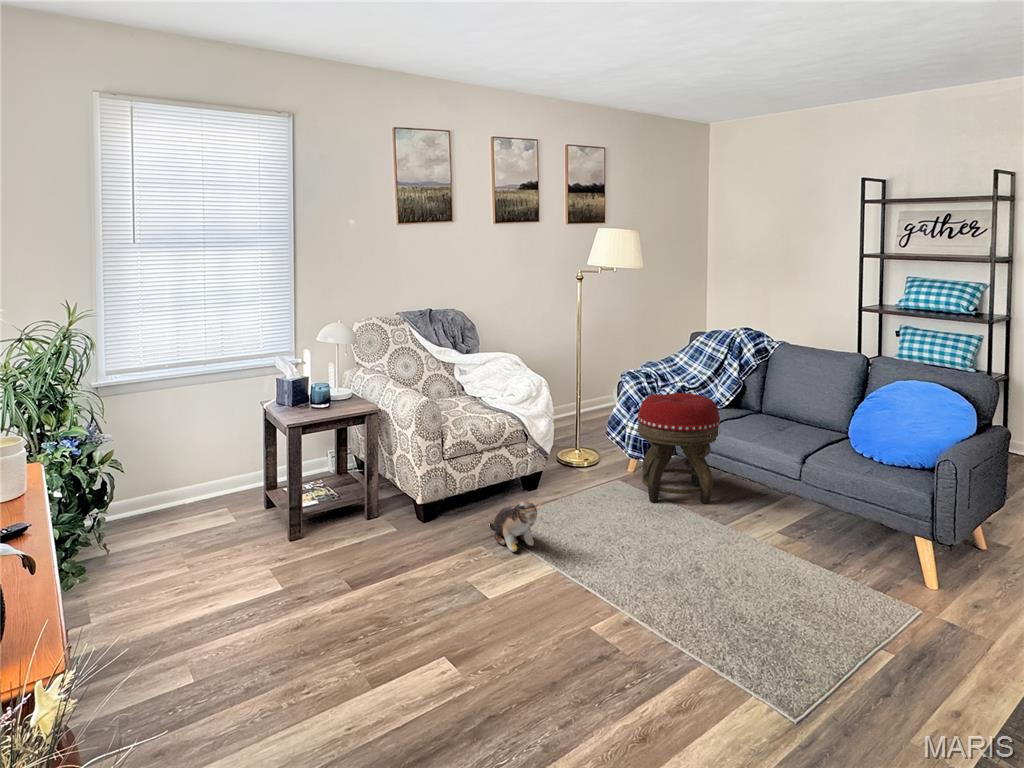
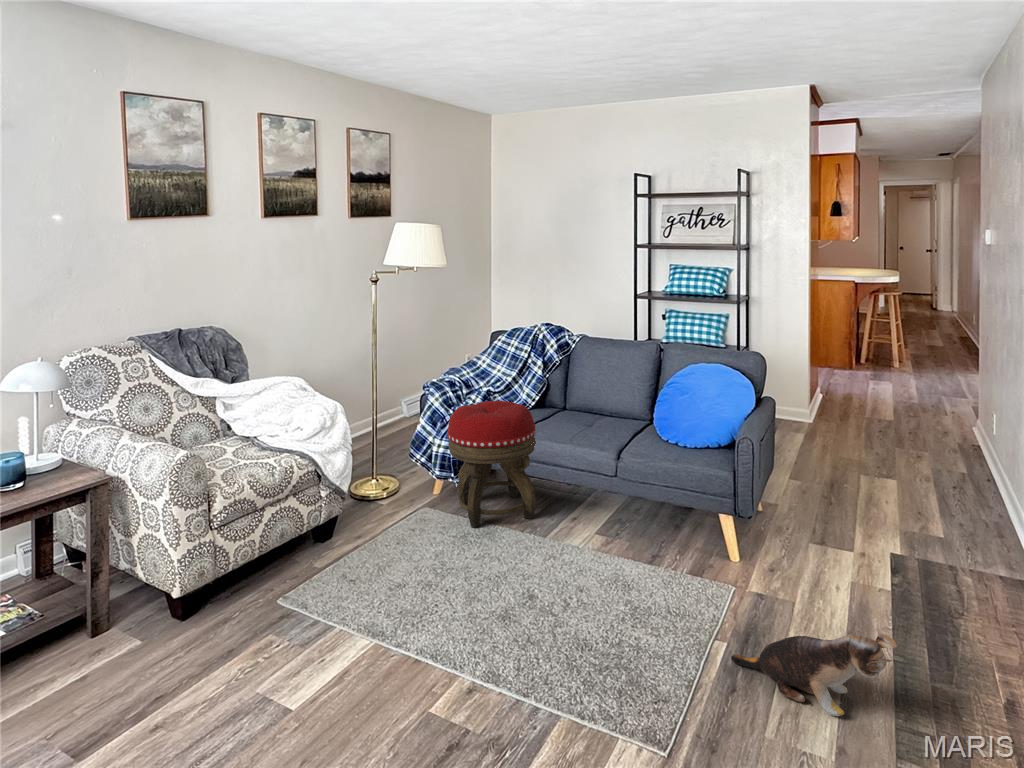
plush toy: present [489,501,541,552] -> present [731,634,896,716]

